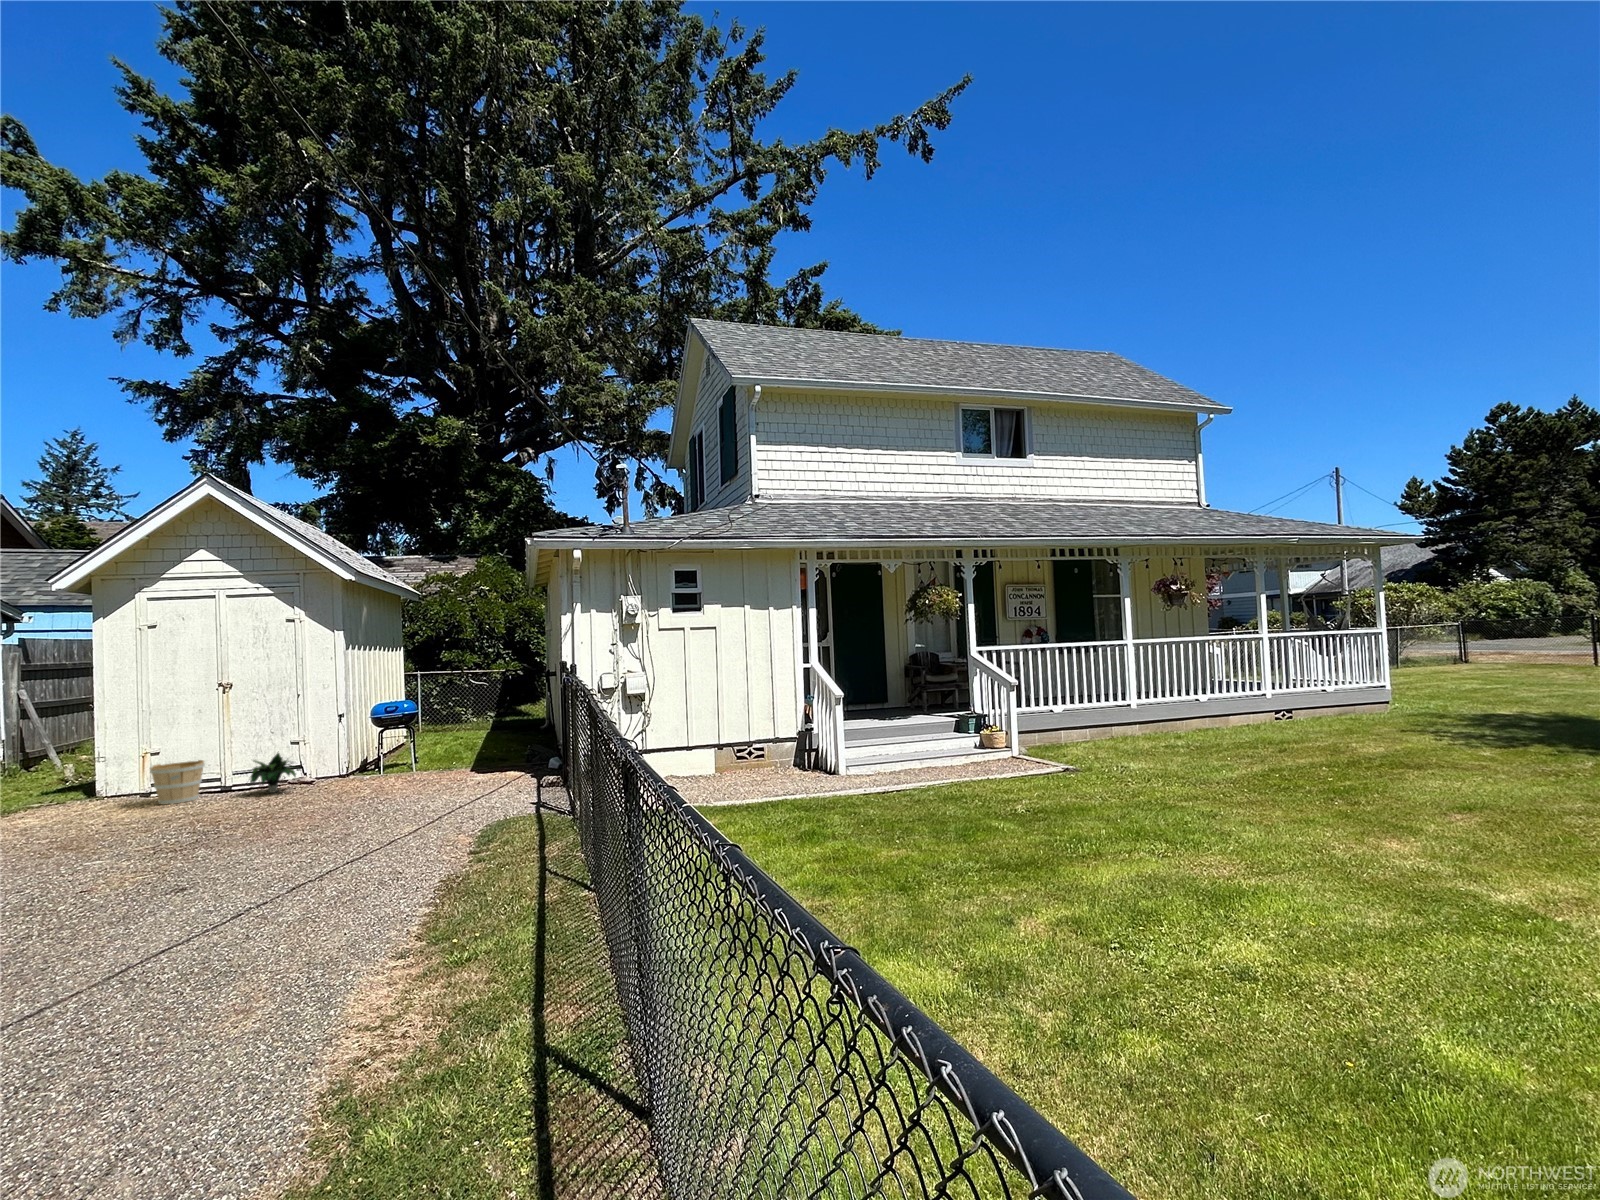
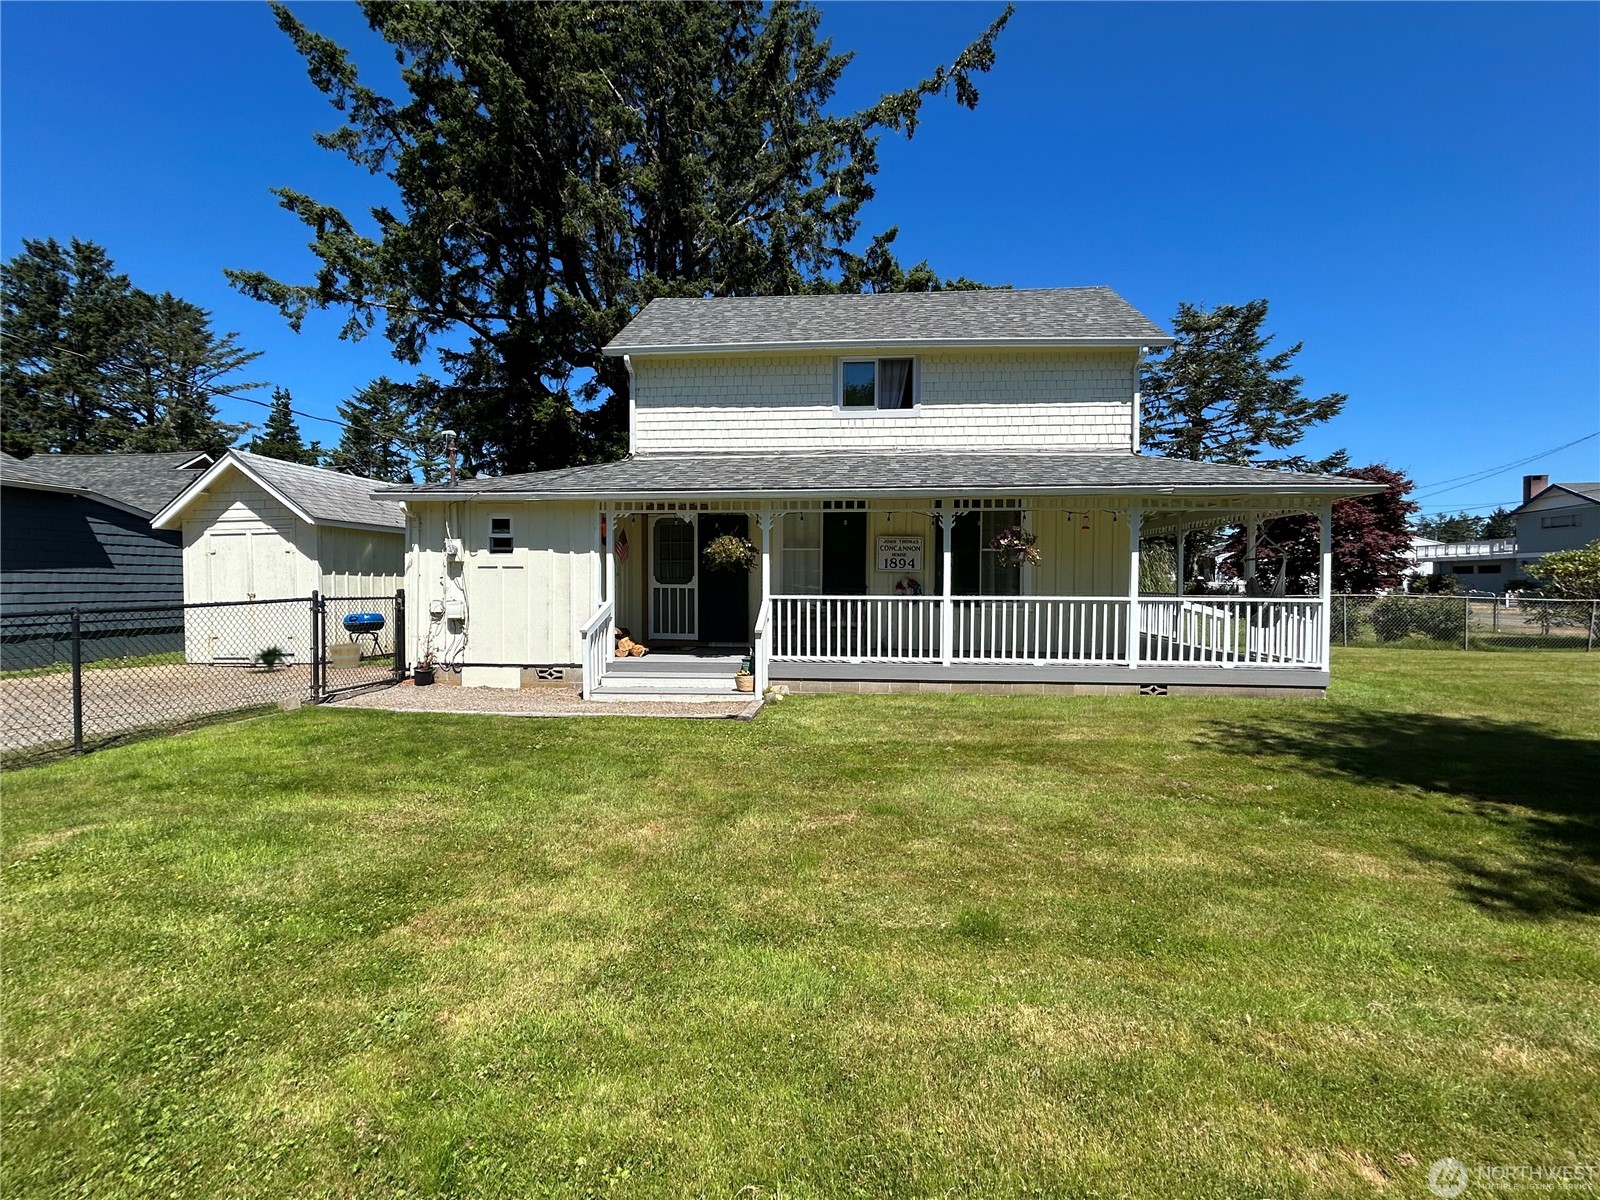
wooden bucket: present [150,760,205,805] -> present [328,643,362,669]

